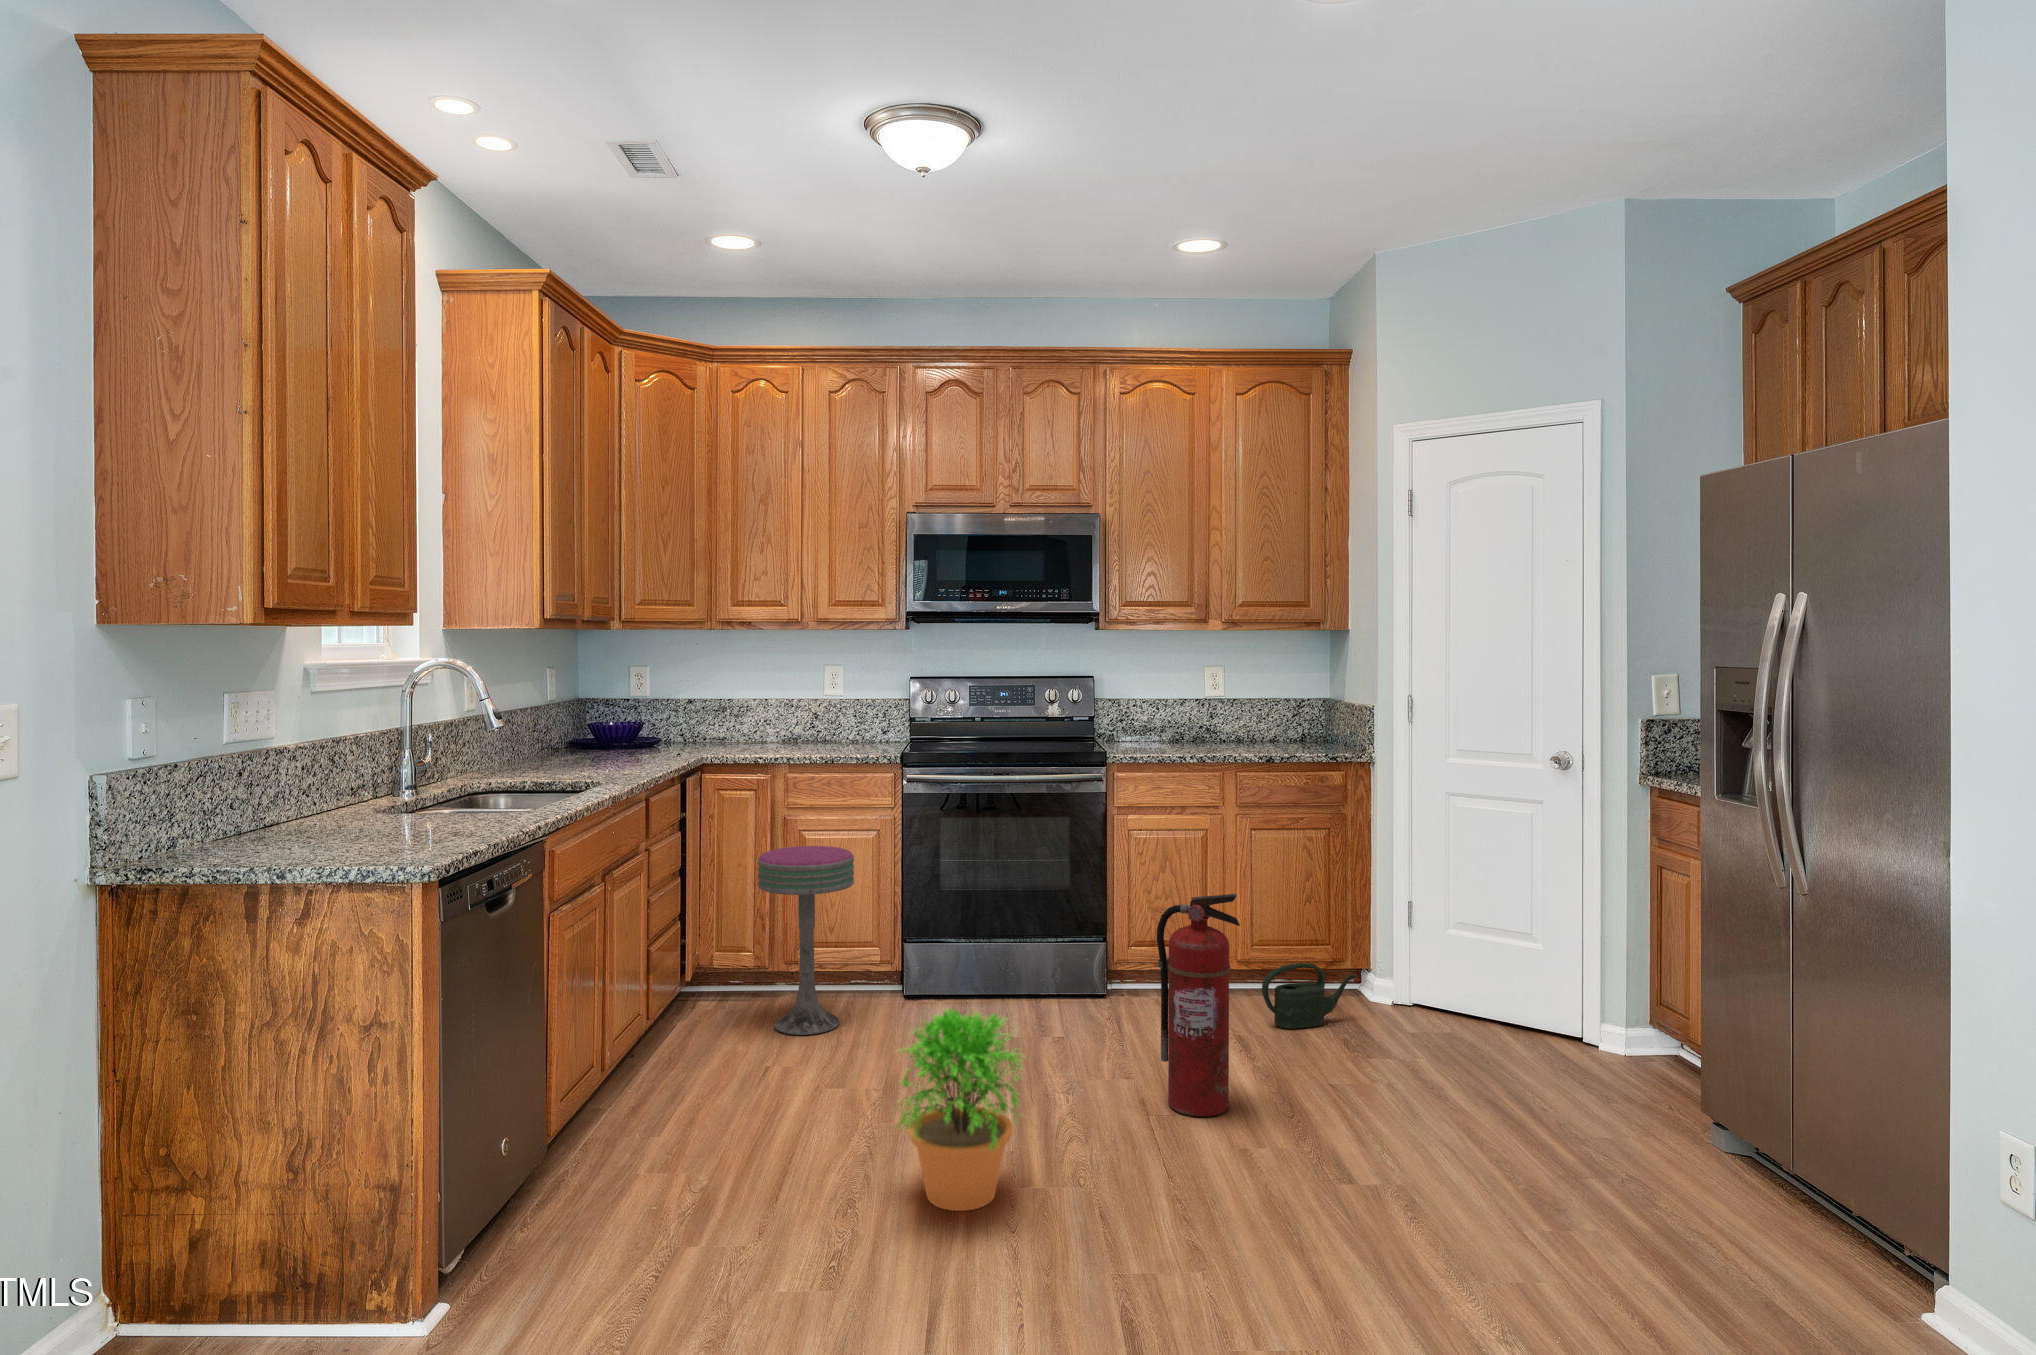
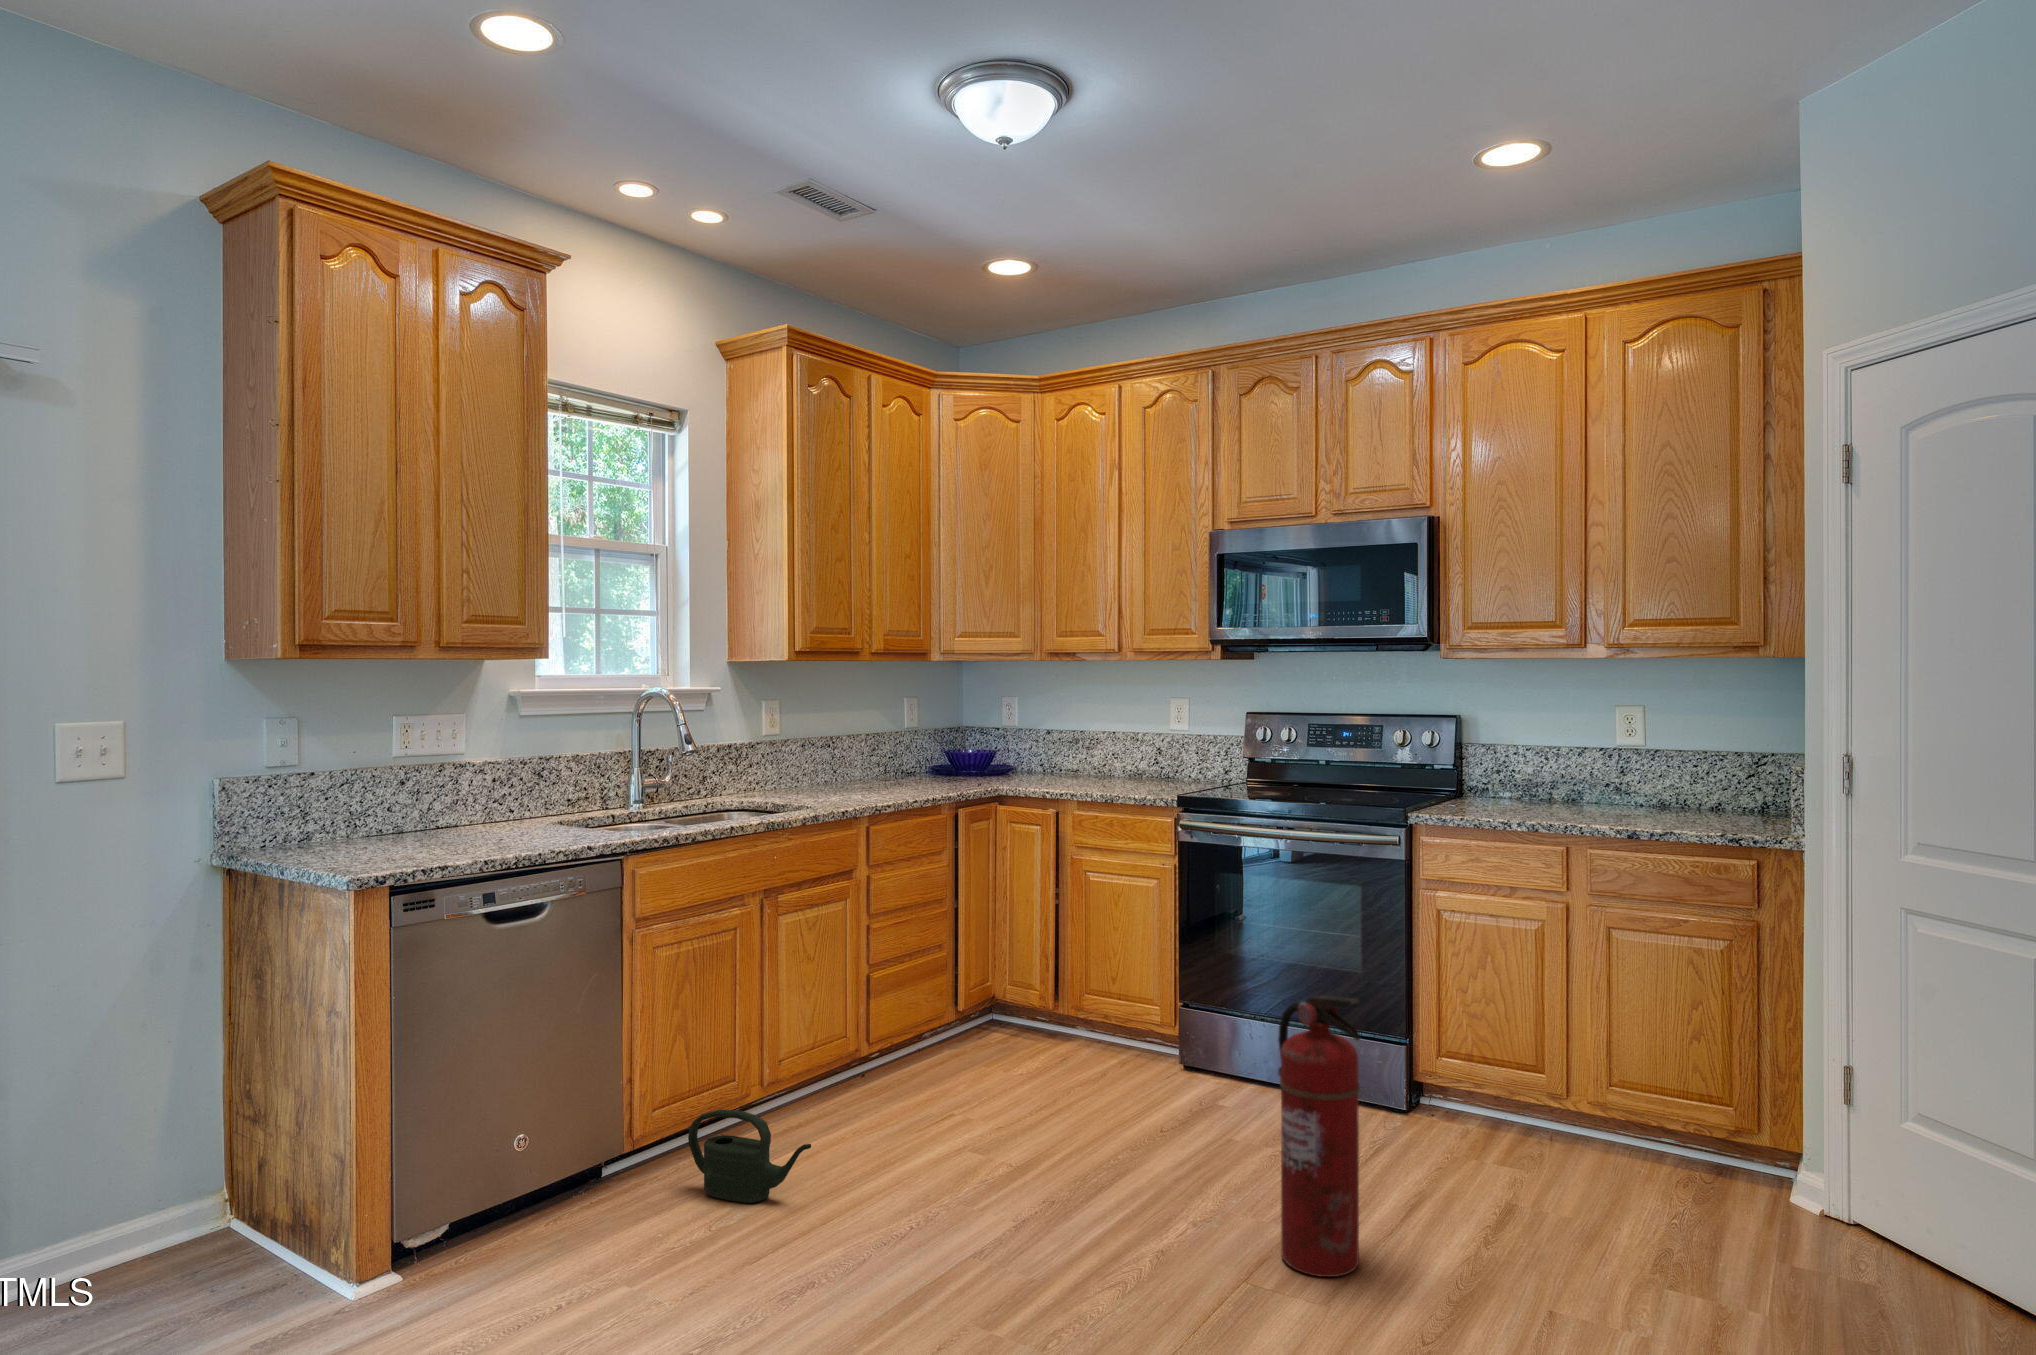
bar stool: present [758,846,854,1035] -> none [1001,887,1100,1085]
watering can: present [1262,963,1355,1029] -> present [688,1109,811,1203]
potted plant: present [895,1008,1023,1211] -> none [868,1063,1035,1283]

